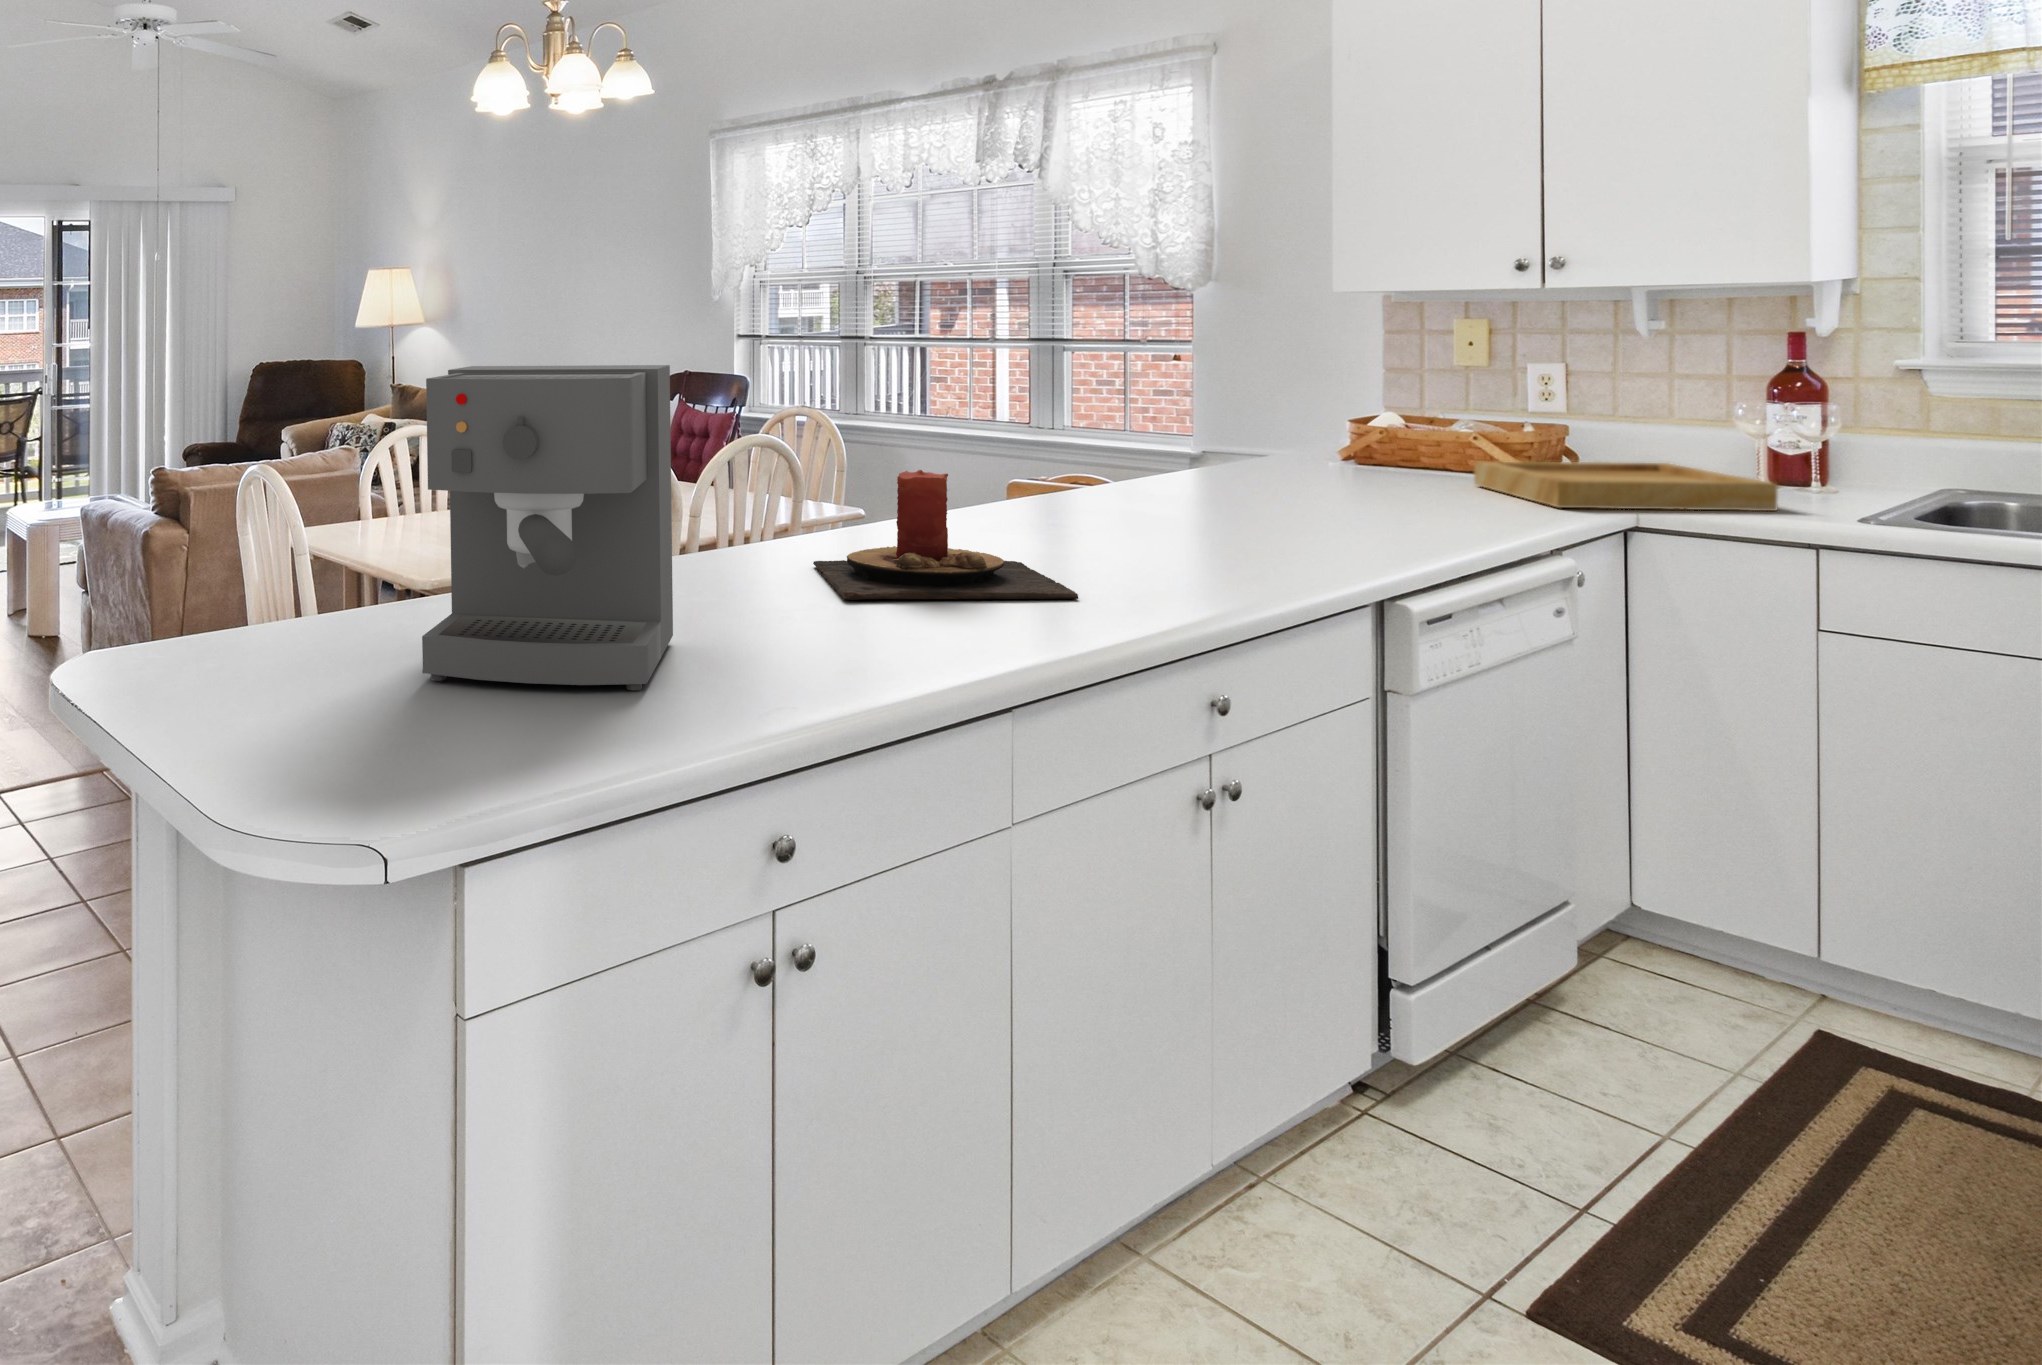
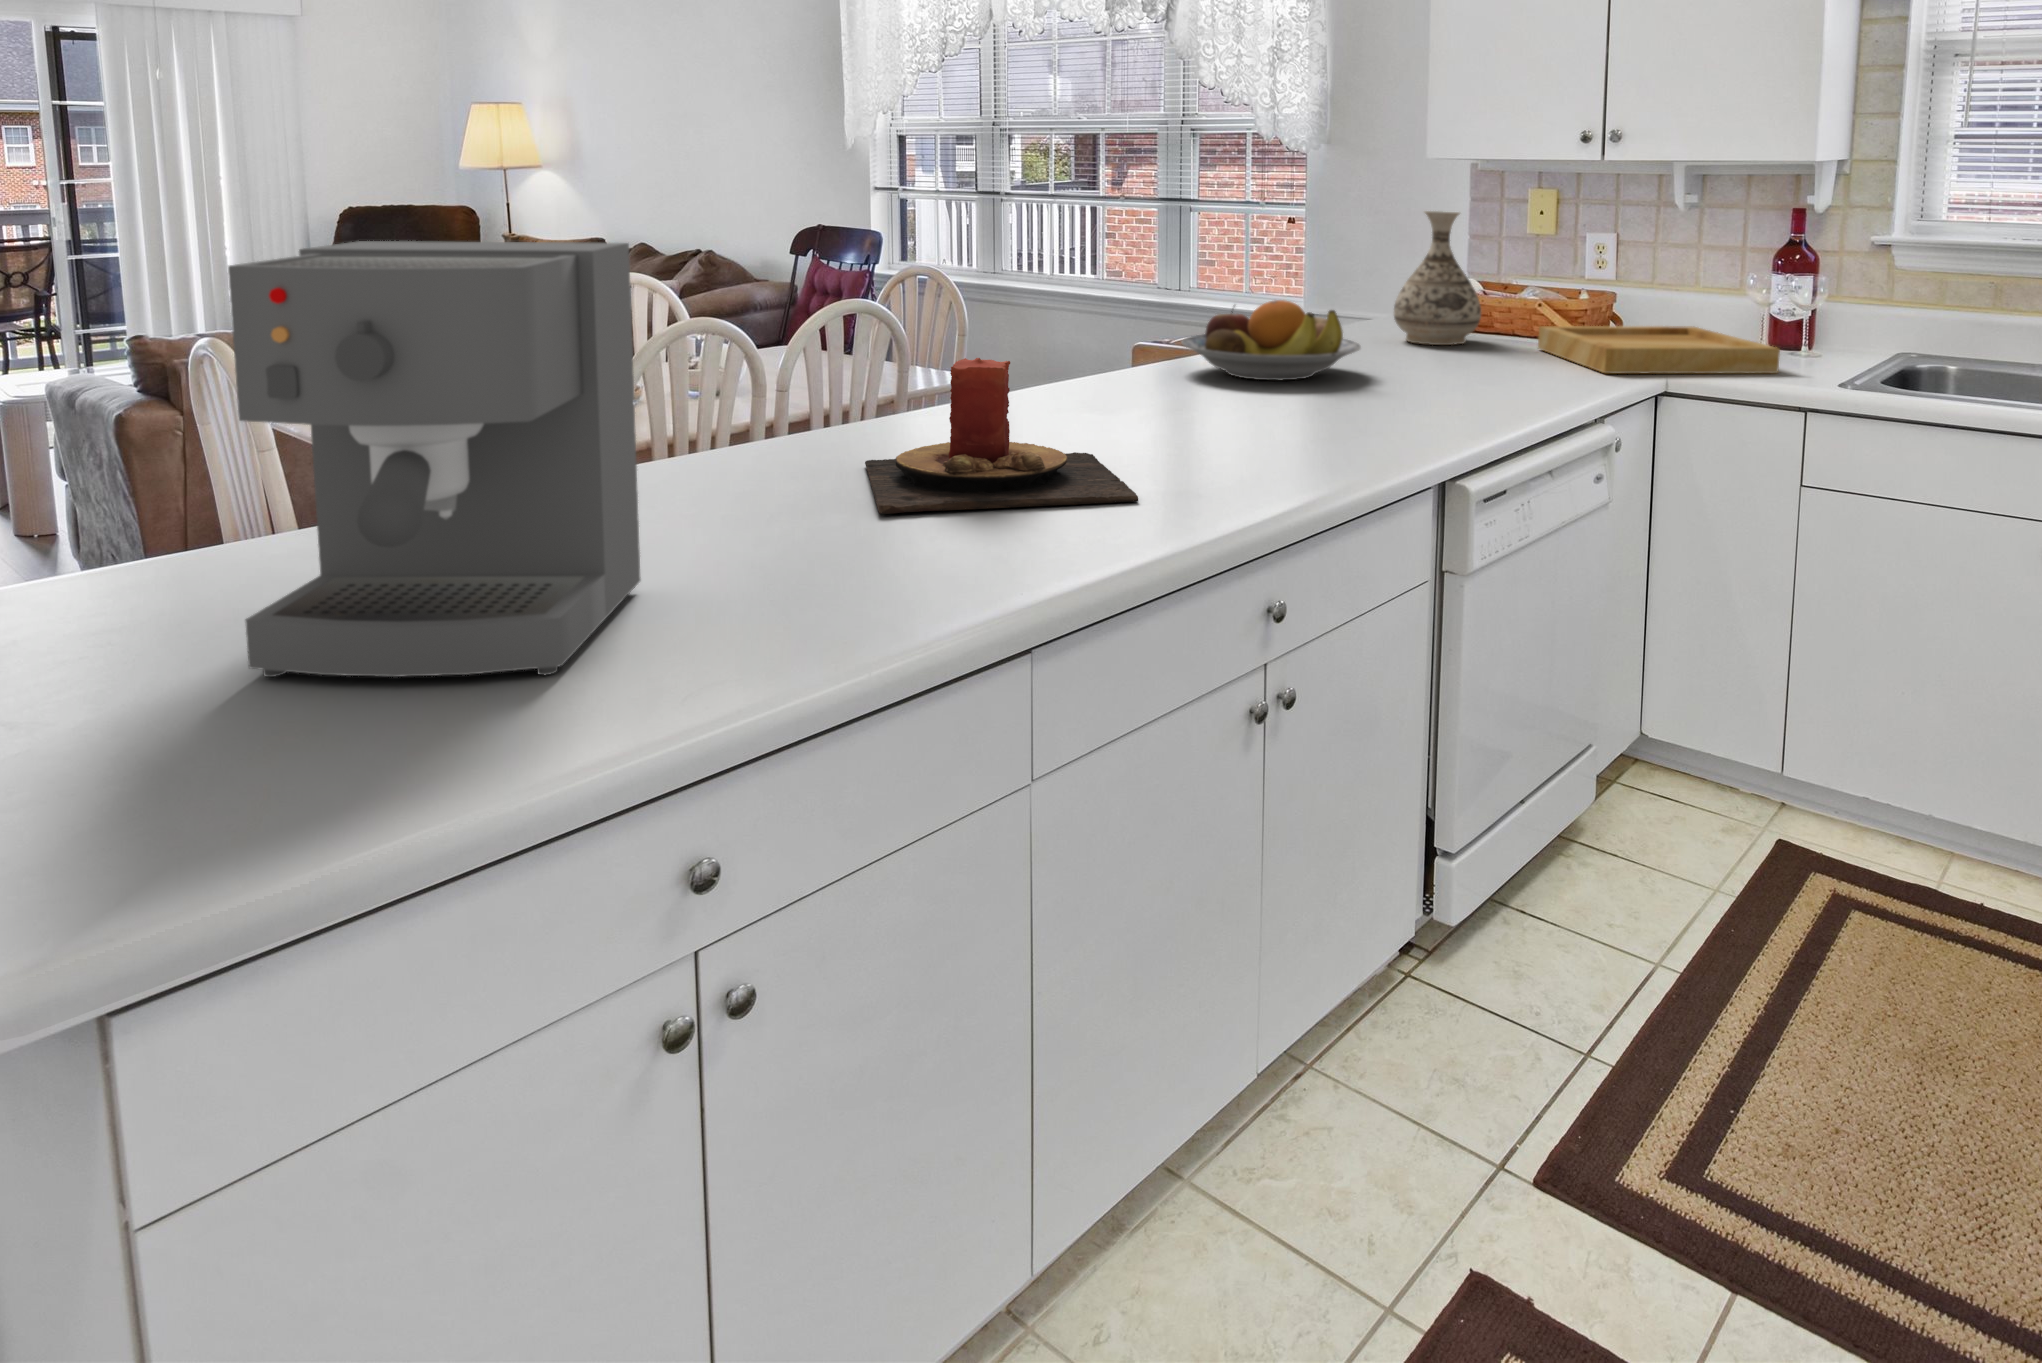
vase: none [1303,345,1405,481] -> present [1394,211,1481,345]
fruit bowl: none [1083,431,1275,508] -> present [1181,300,1361,380]

